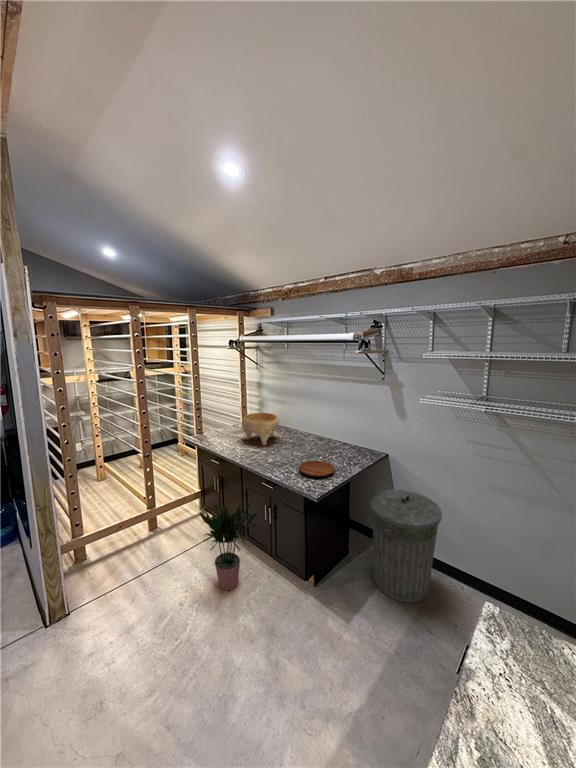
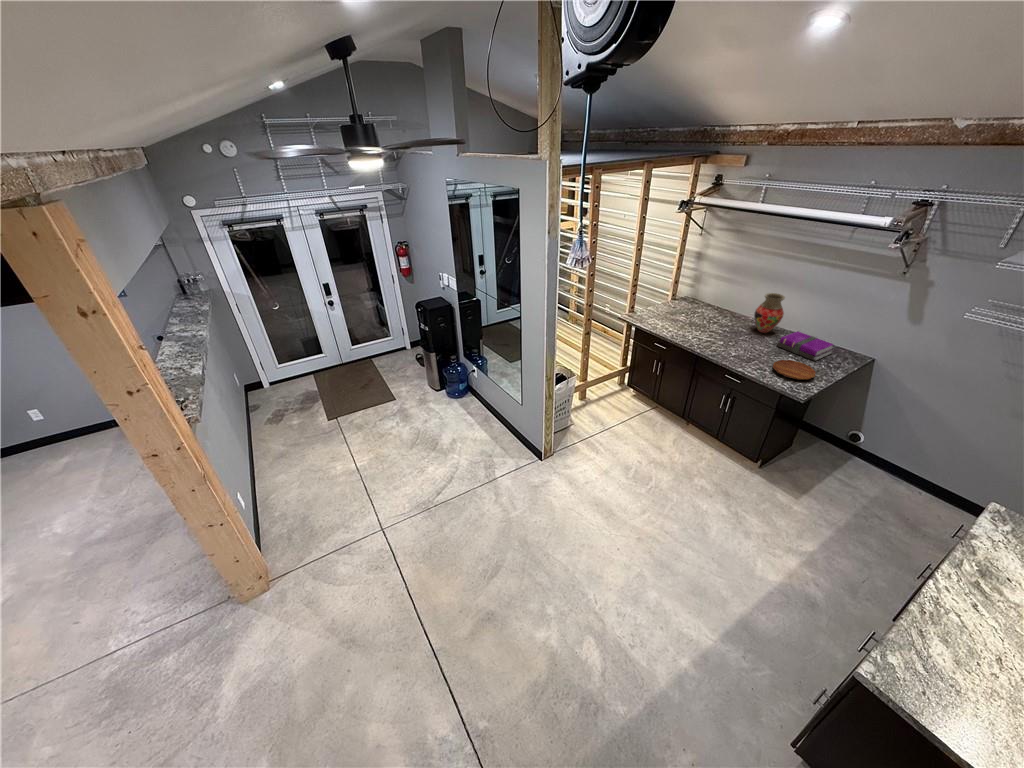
vase: none [296,407,317,442] -> present [754,293,785,333]
decorative bowl: present [241,413,279,446] -> none [688,295,736,334]
notebook: none [312,437,356,460] -> present [777,331,833,361]
trash can: present [370,490,442,603] -> none [821,396,934,498]
potted plant: present [199,502,258,590] -> none [654,381,724,461]

